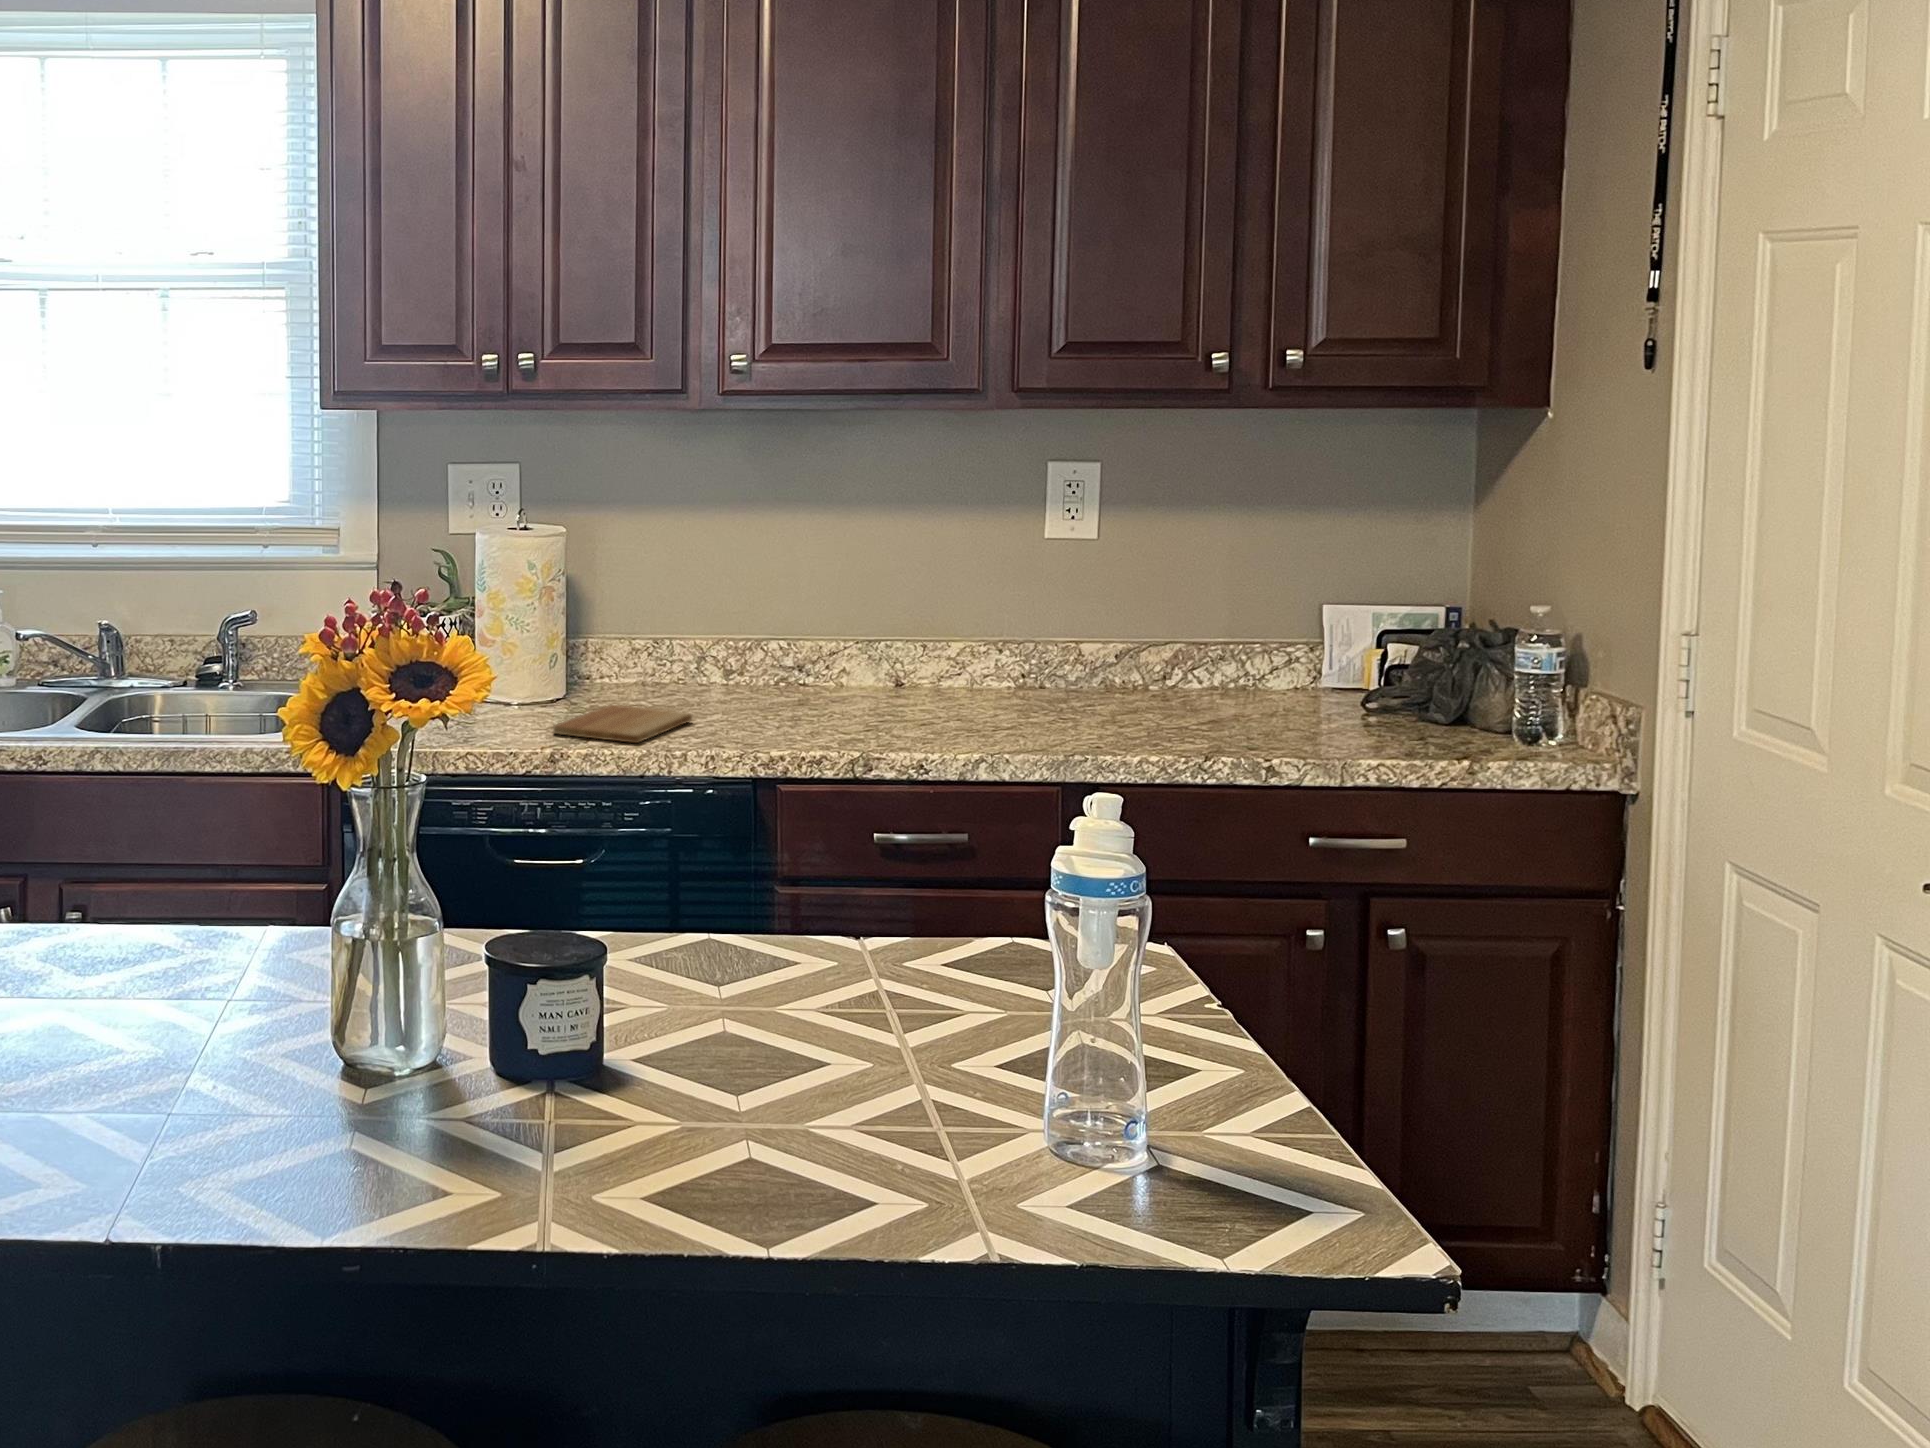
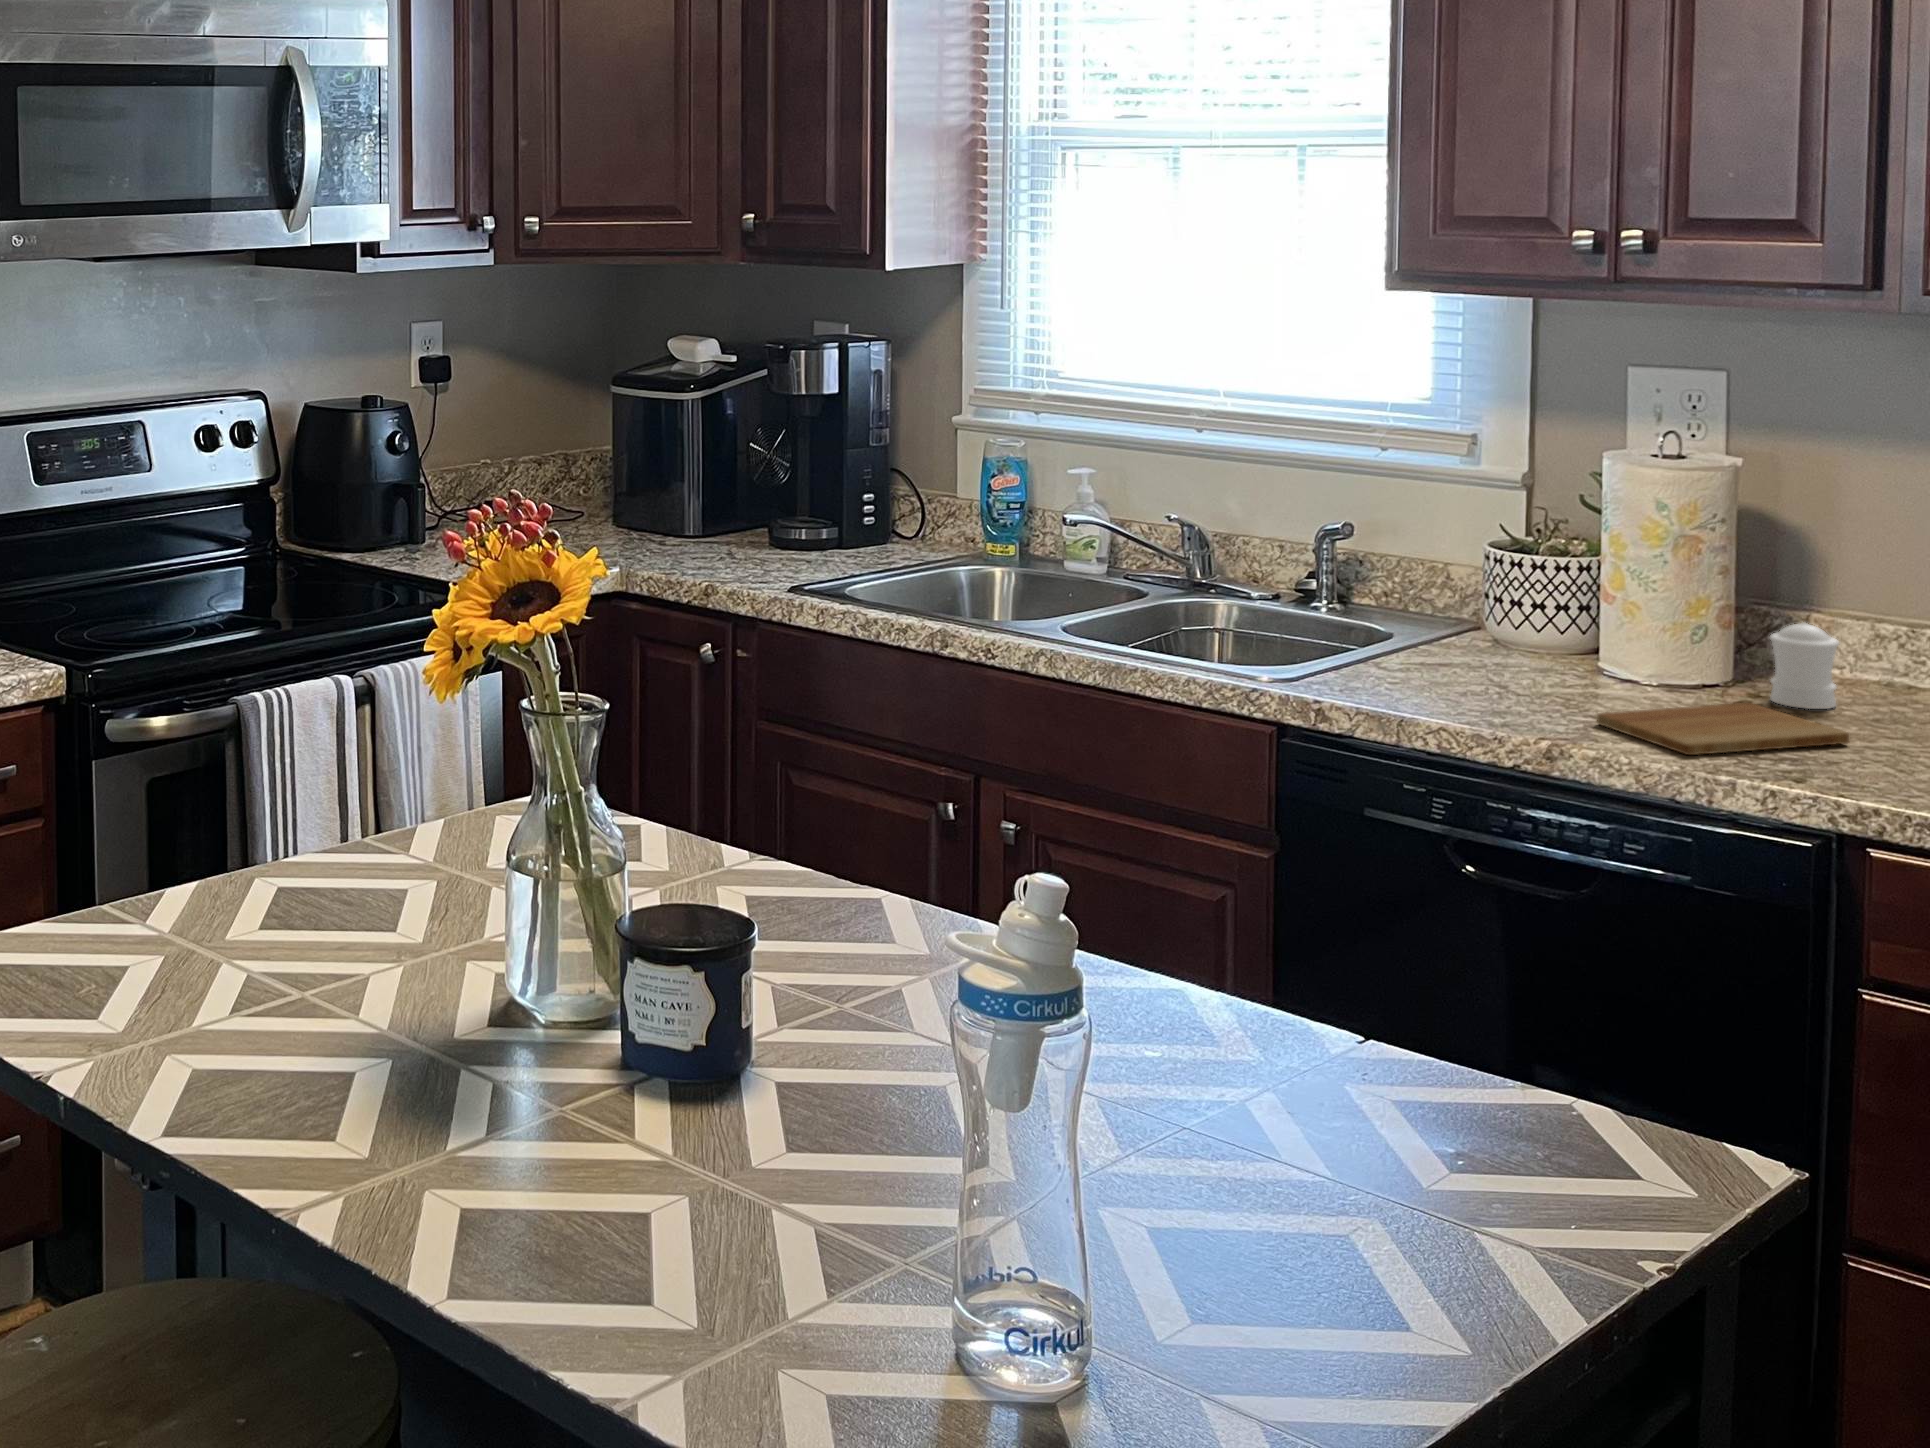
salt shaker: none [599,643,642,705] -> present [1770,622,1839,709]

